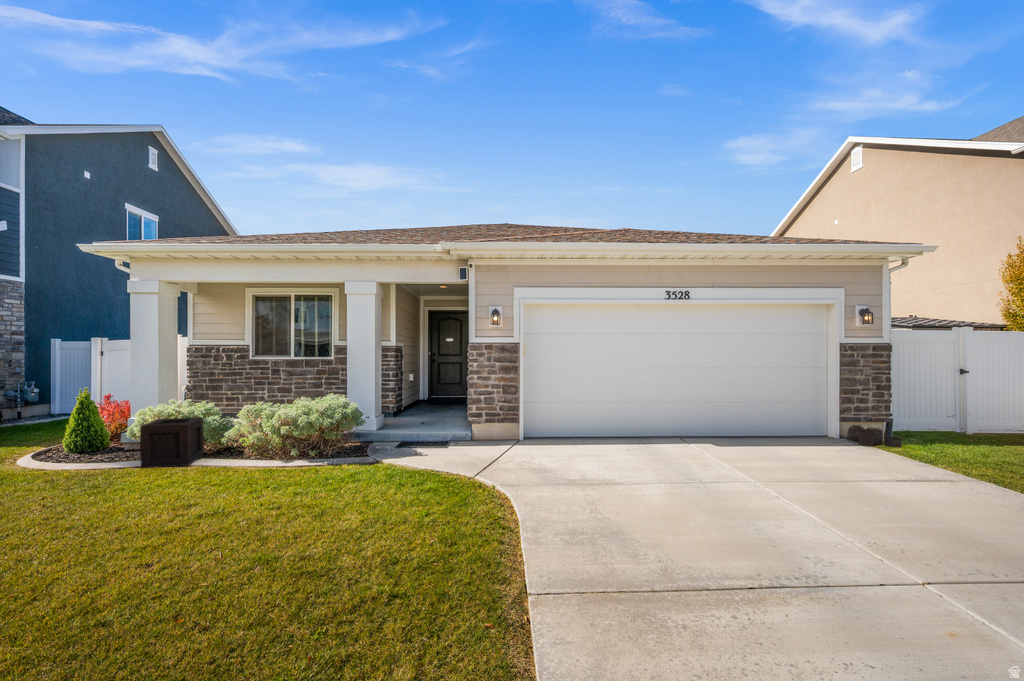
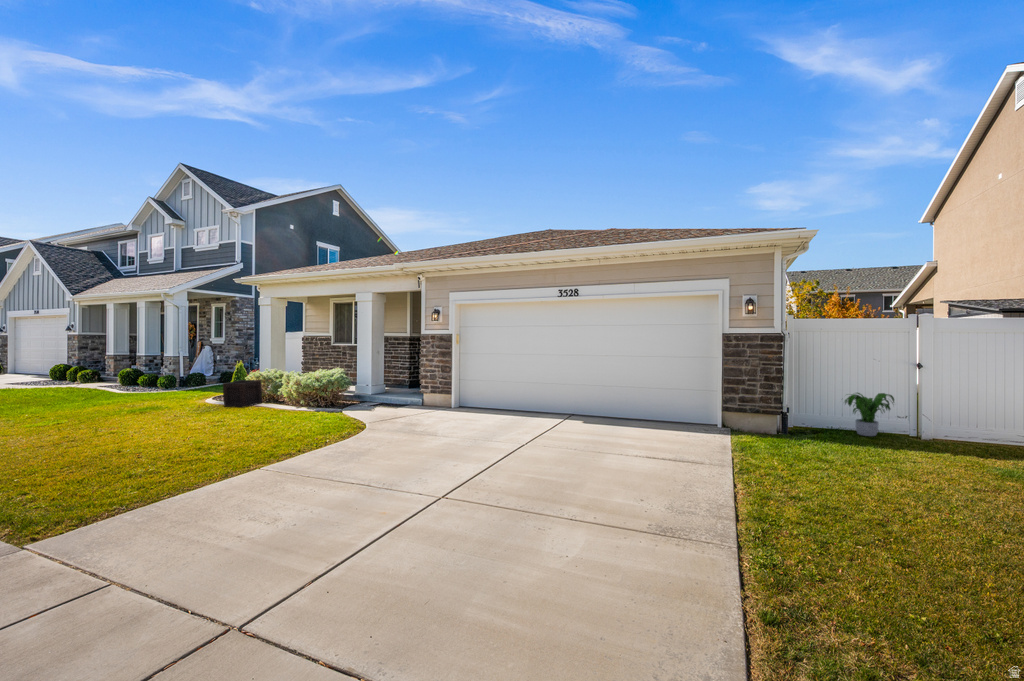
potted plant: none [925,397,979,437] -> present [845,393,894,436]
woven basket: present [847,425,902,447] -> none [719,413,762,439]

